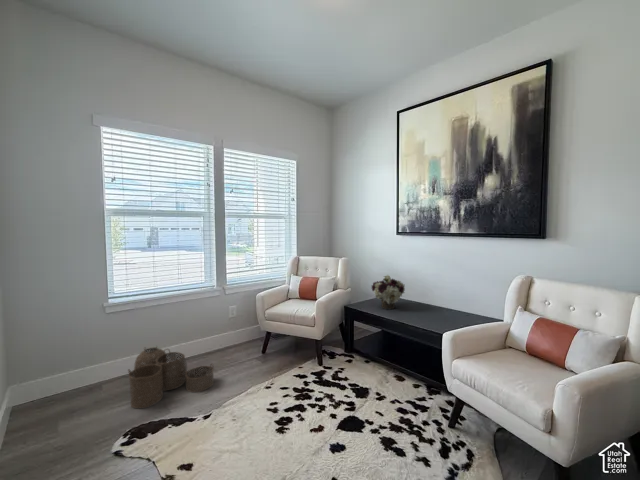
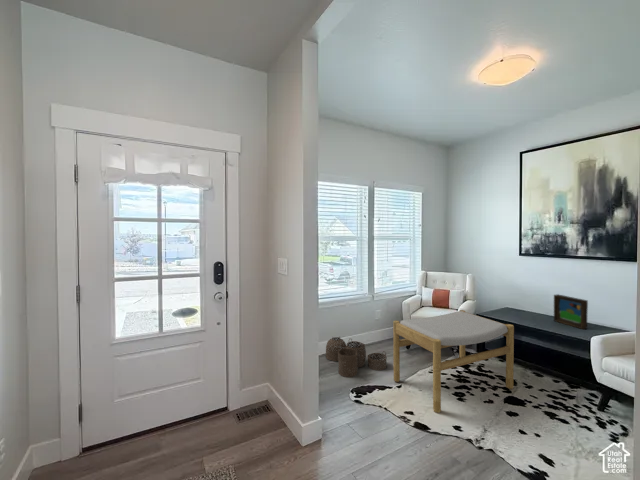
flower arrangement: present [372,275,405,309] -> none [501,290,535,319]
picture frame: none [424,279,455,319] -> present [554,295,588,329]
footstool: none [202,303,361,461] -> present [393,310,514,413]

